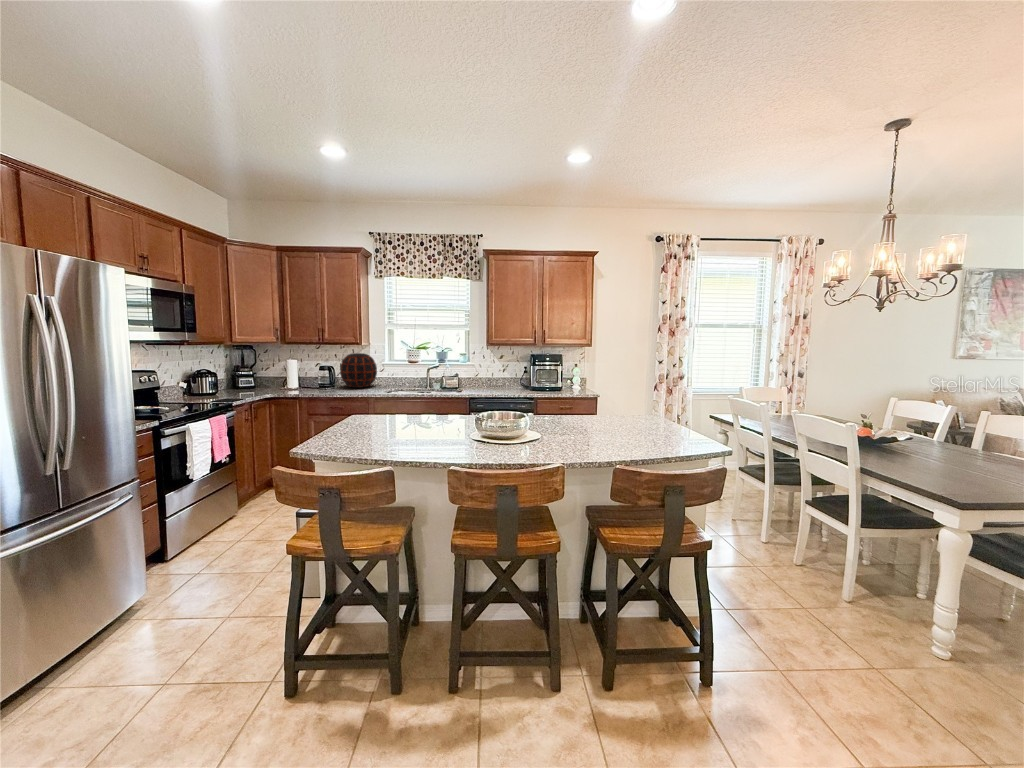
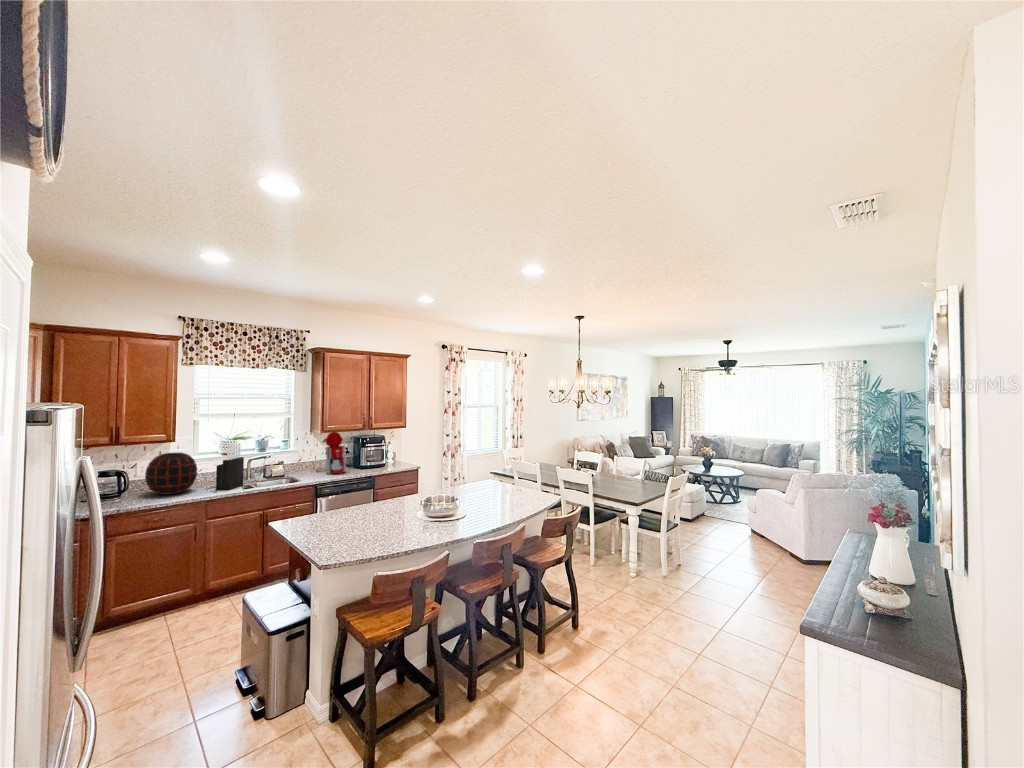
coffee maker: none [484,344,507,390] -> present [316,431,346,474]
knife block: none [385,349,409,390] -> present [216,443,244,490]

